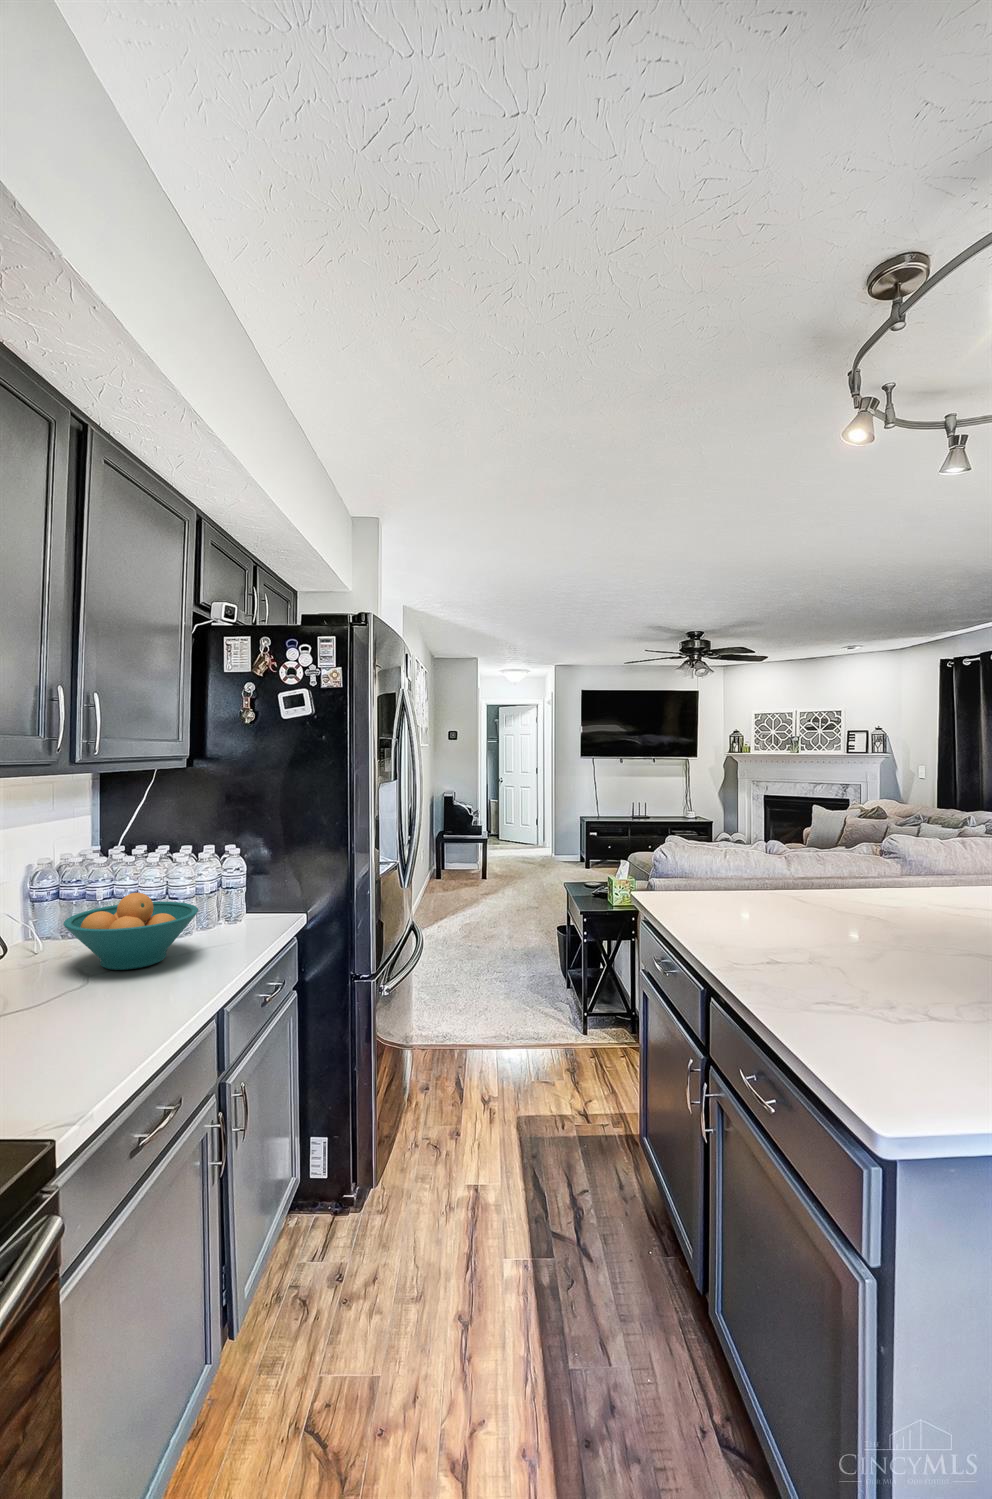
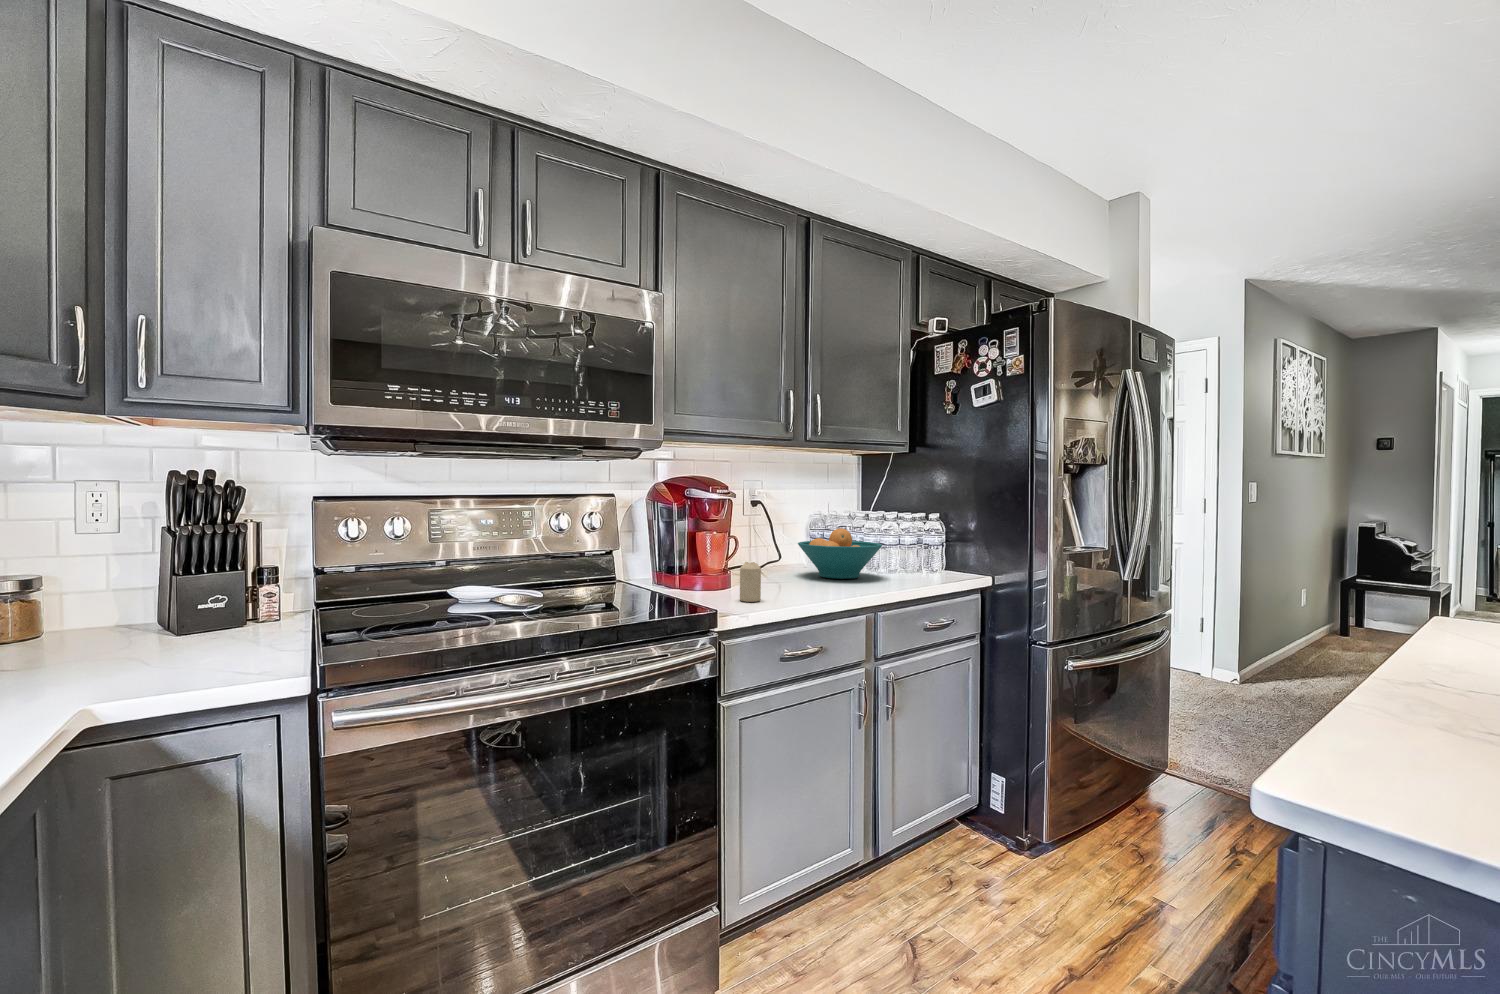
candle: none [52,1005,92,1079] -> present [740,562,761,602]

